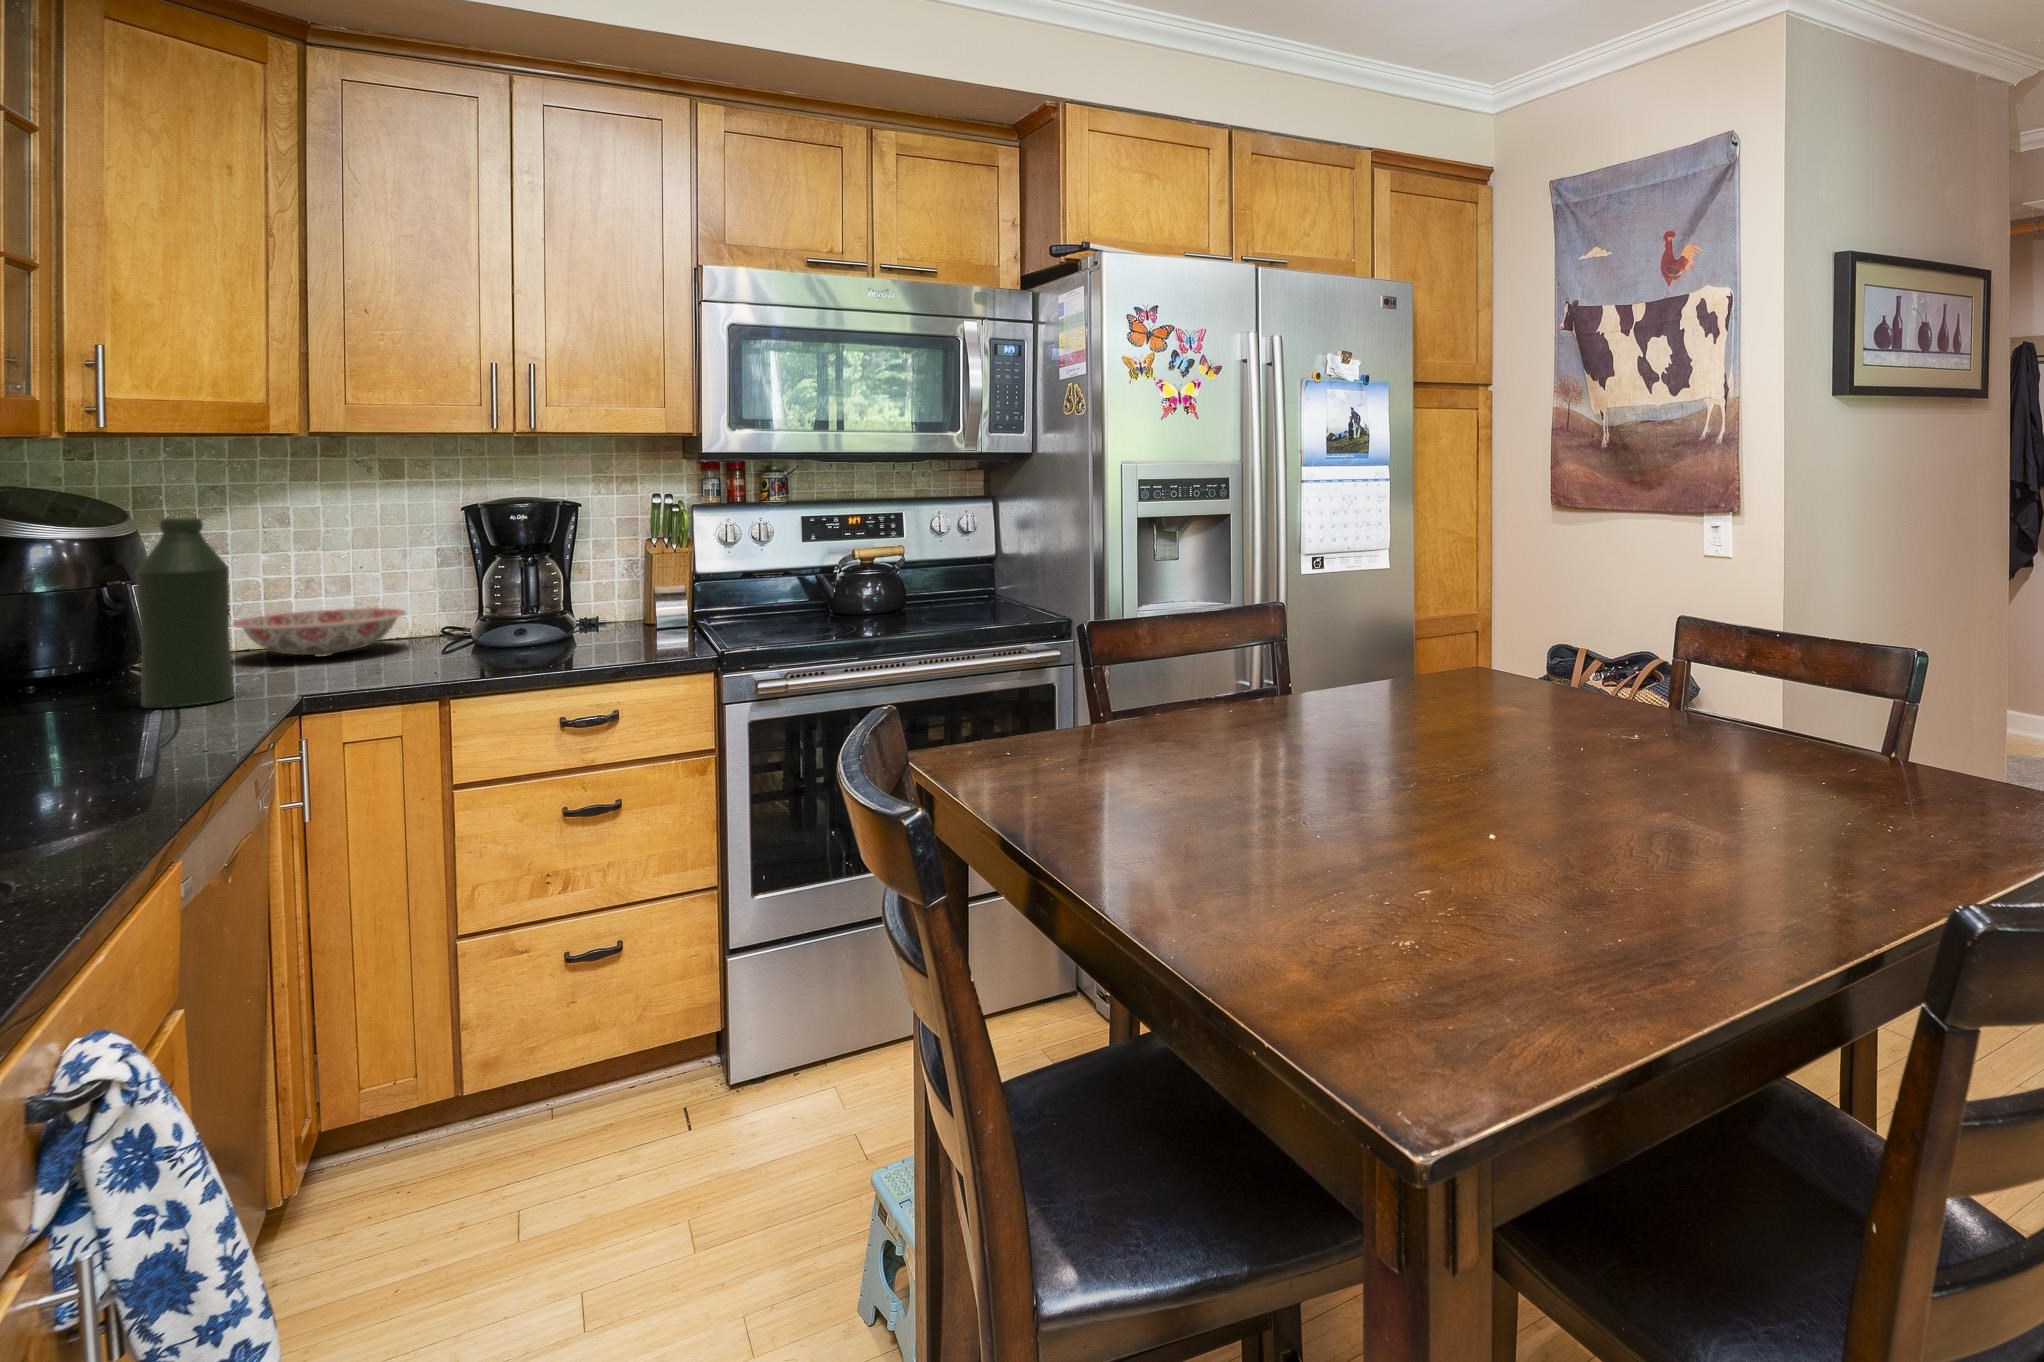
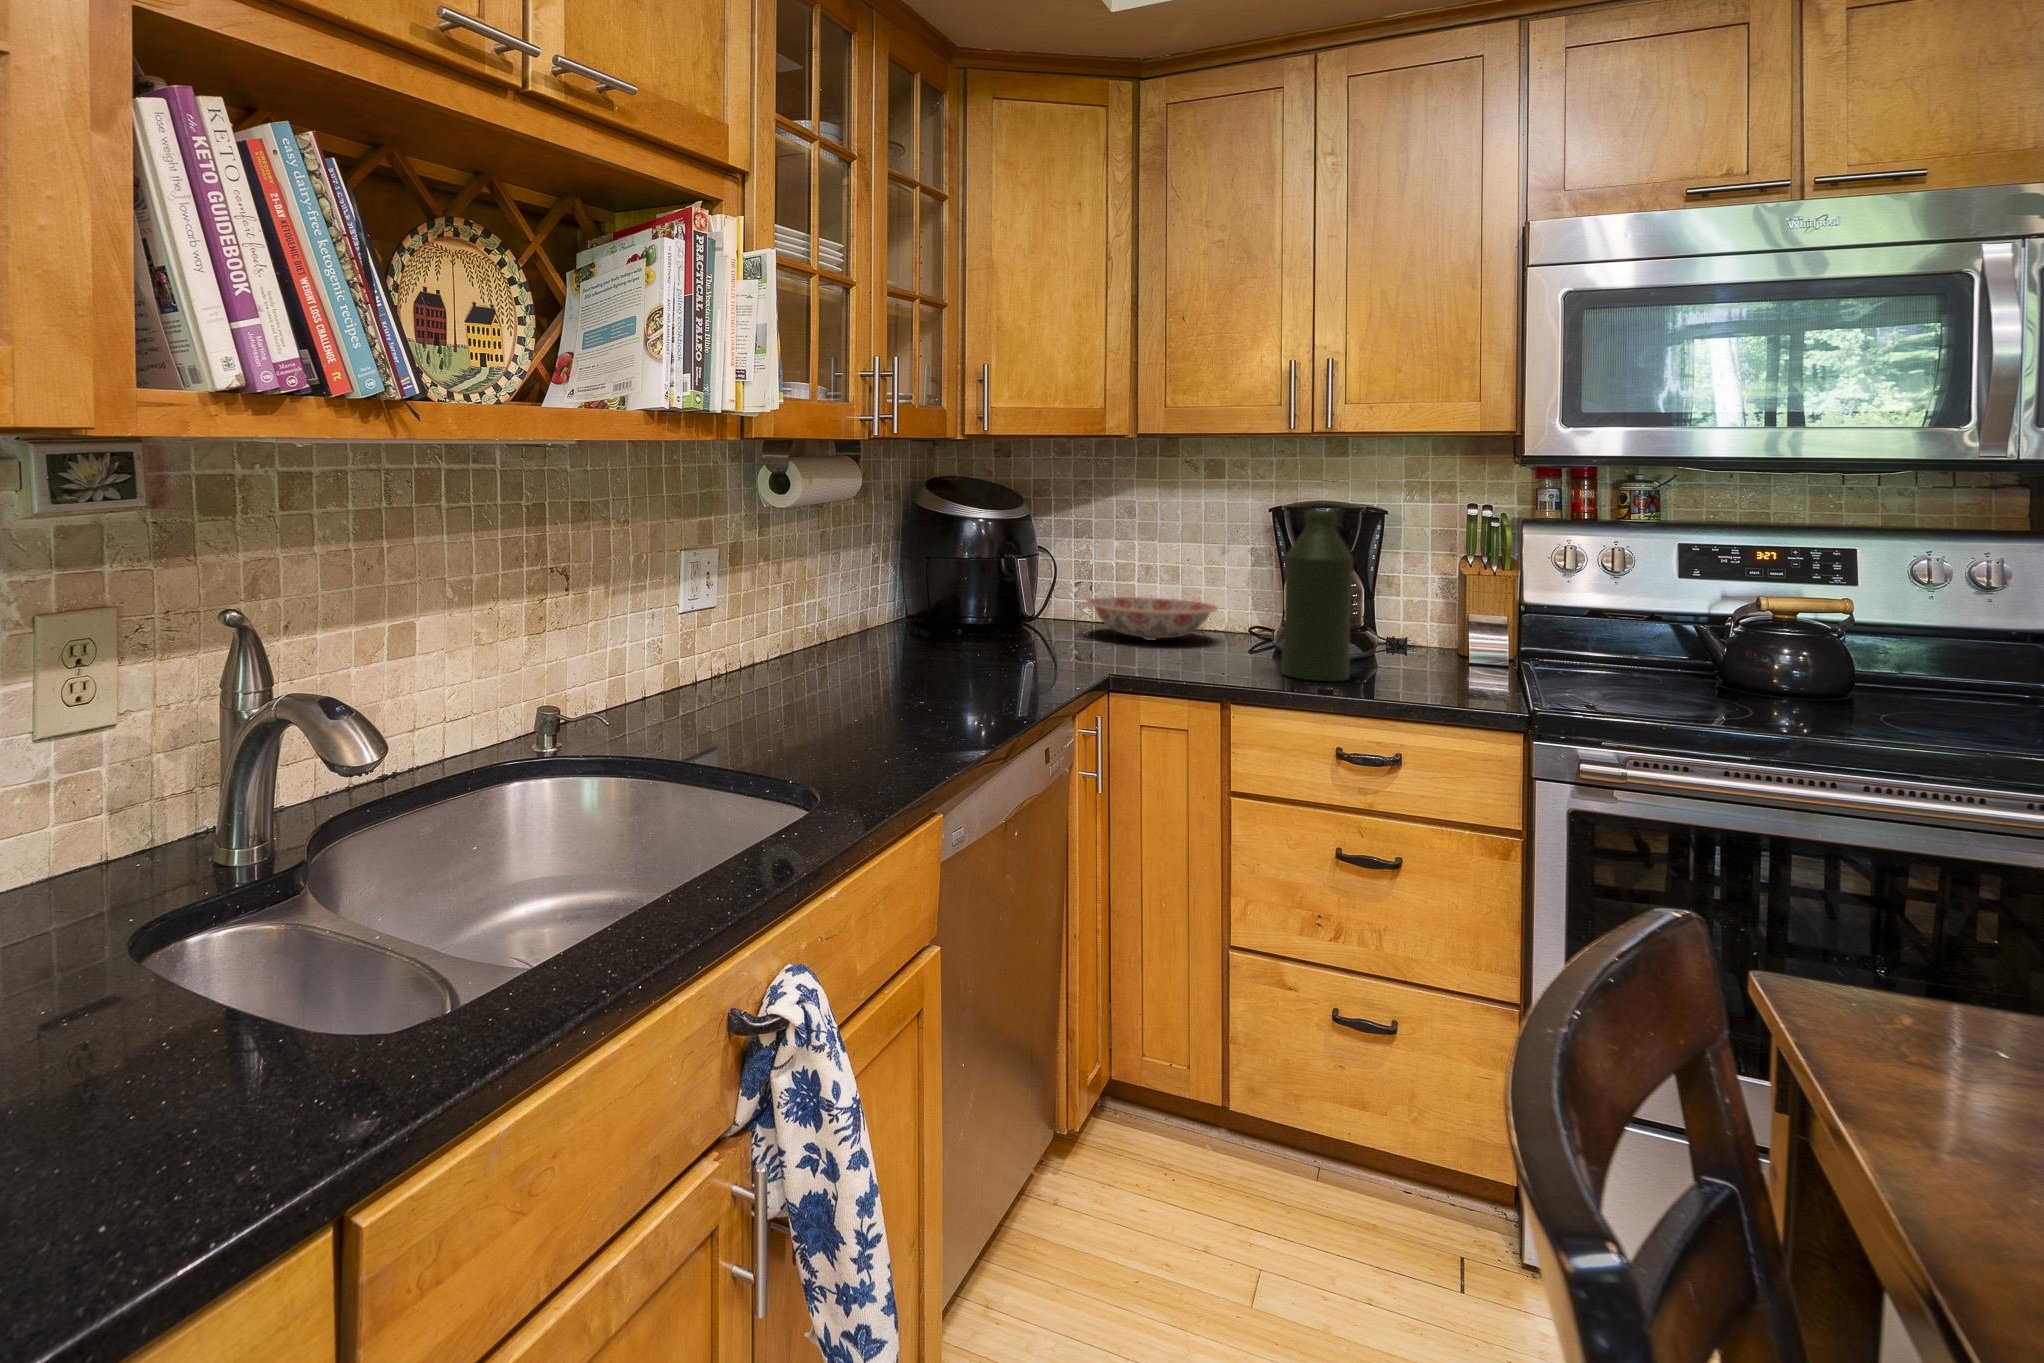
bottle: present [136,518,234,708] -> present [1281,511,1354,681]

